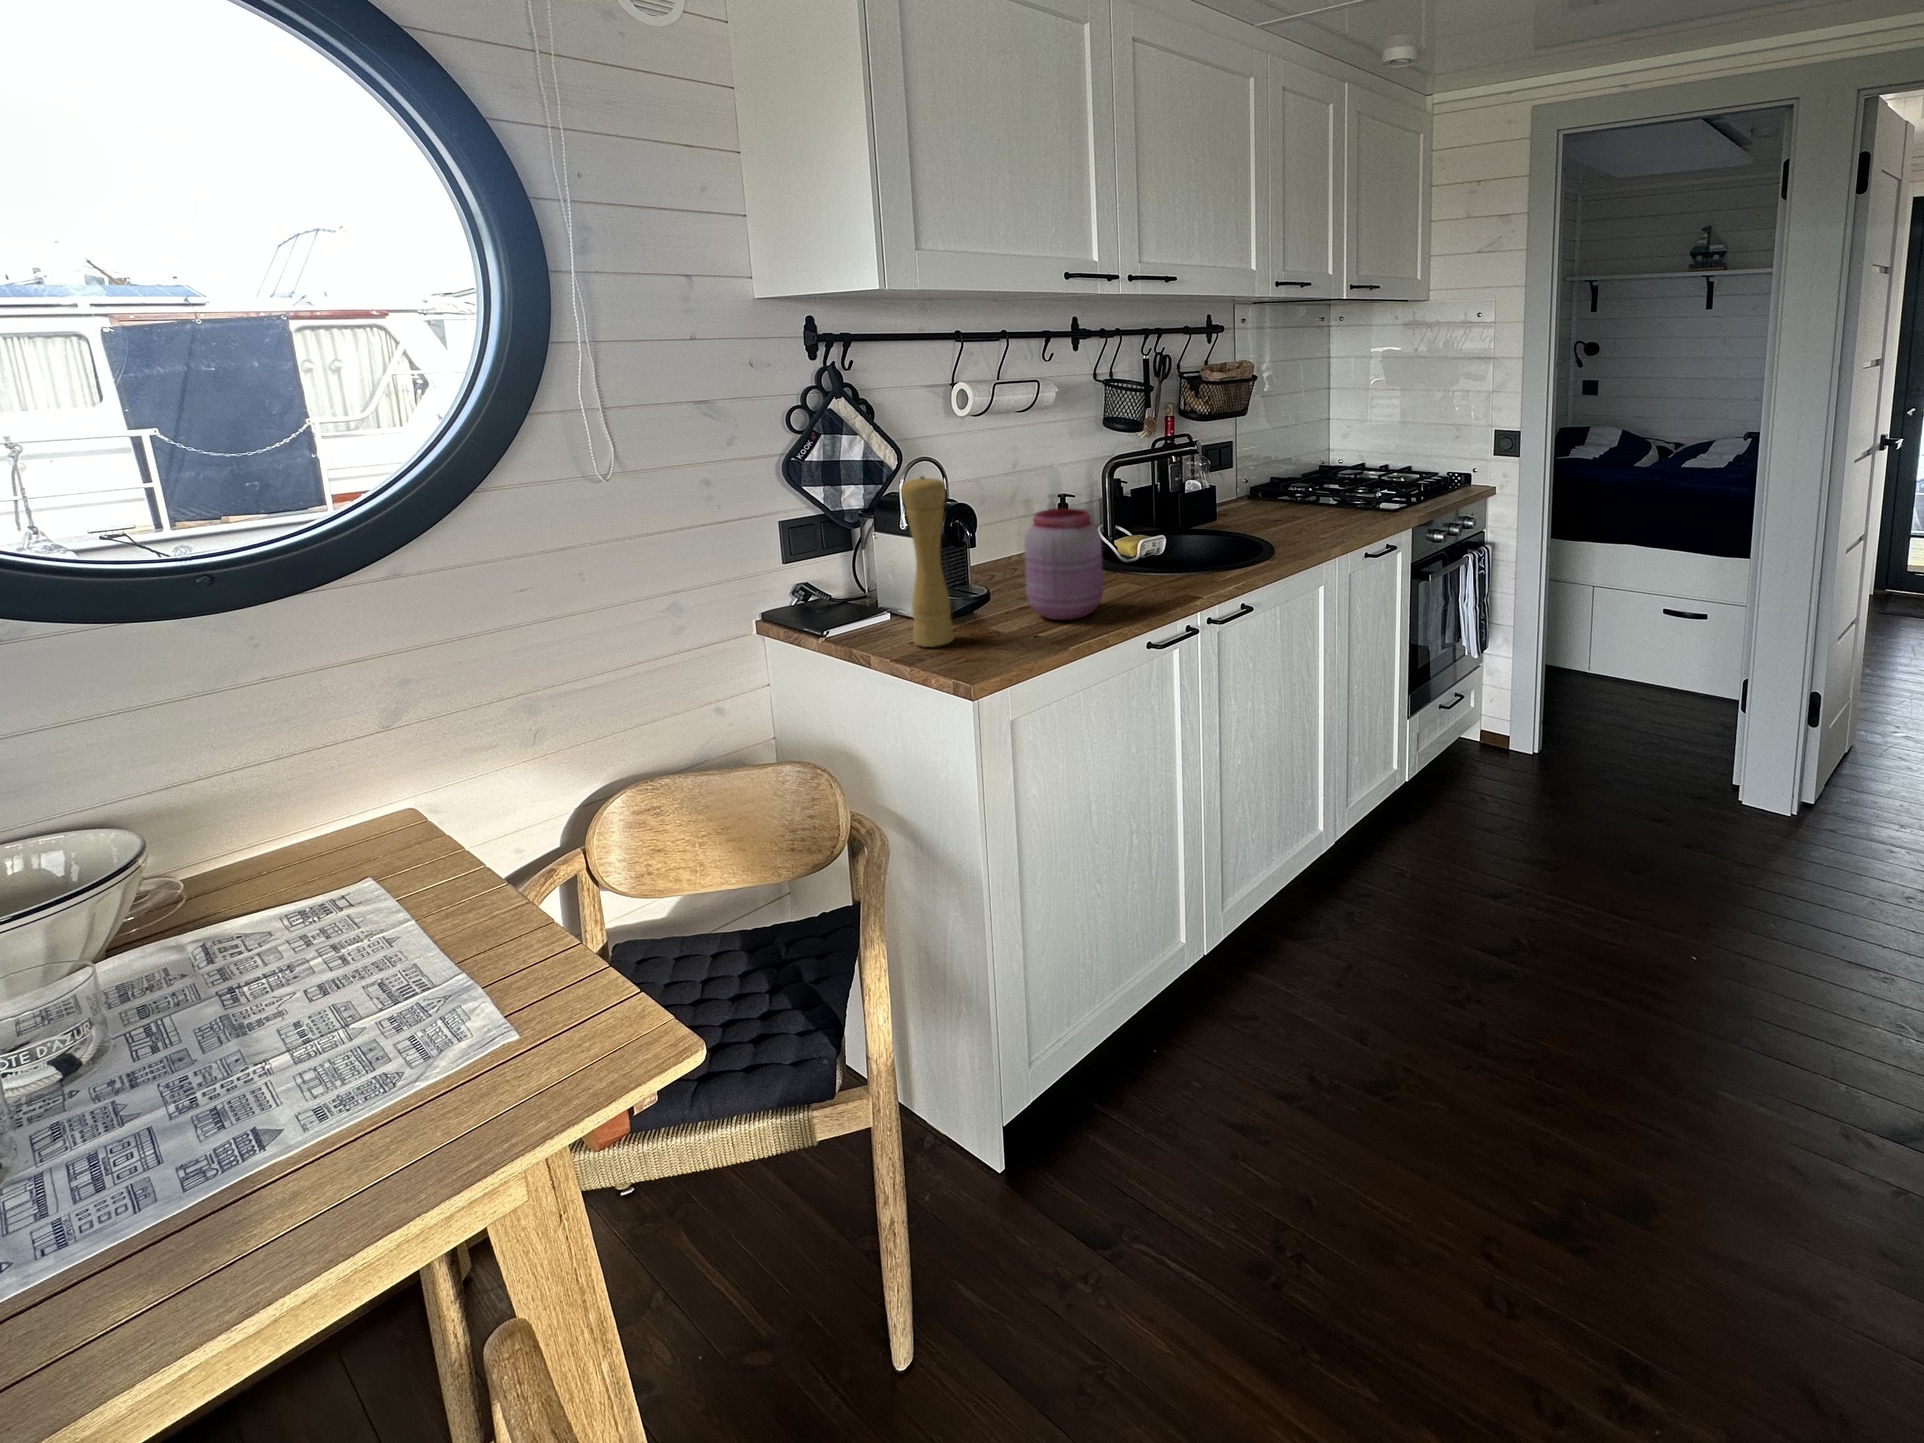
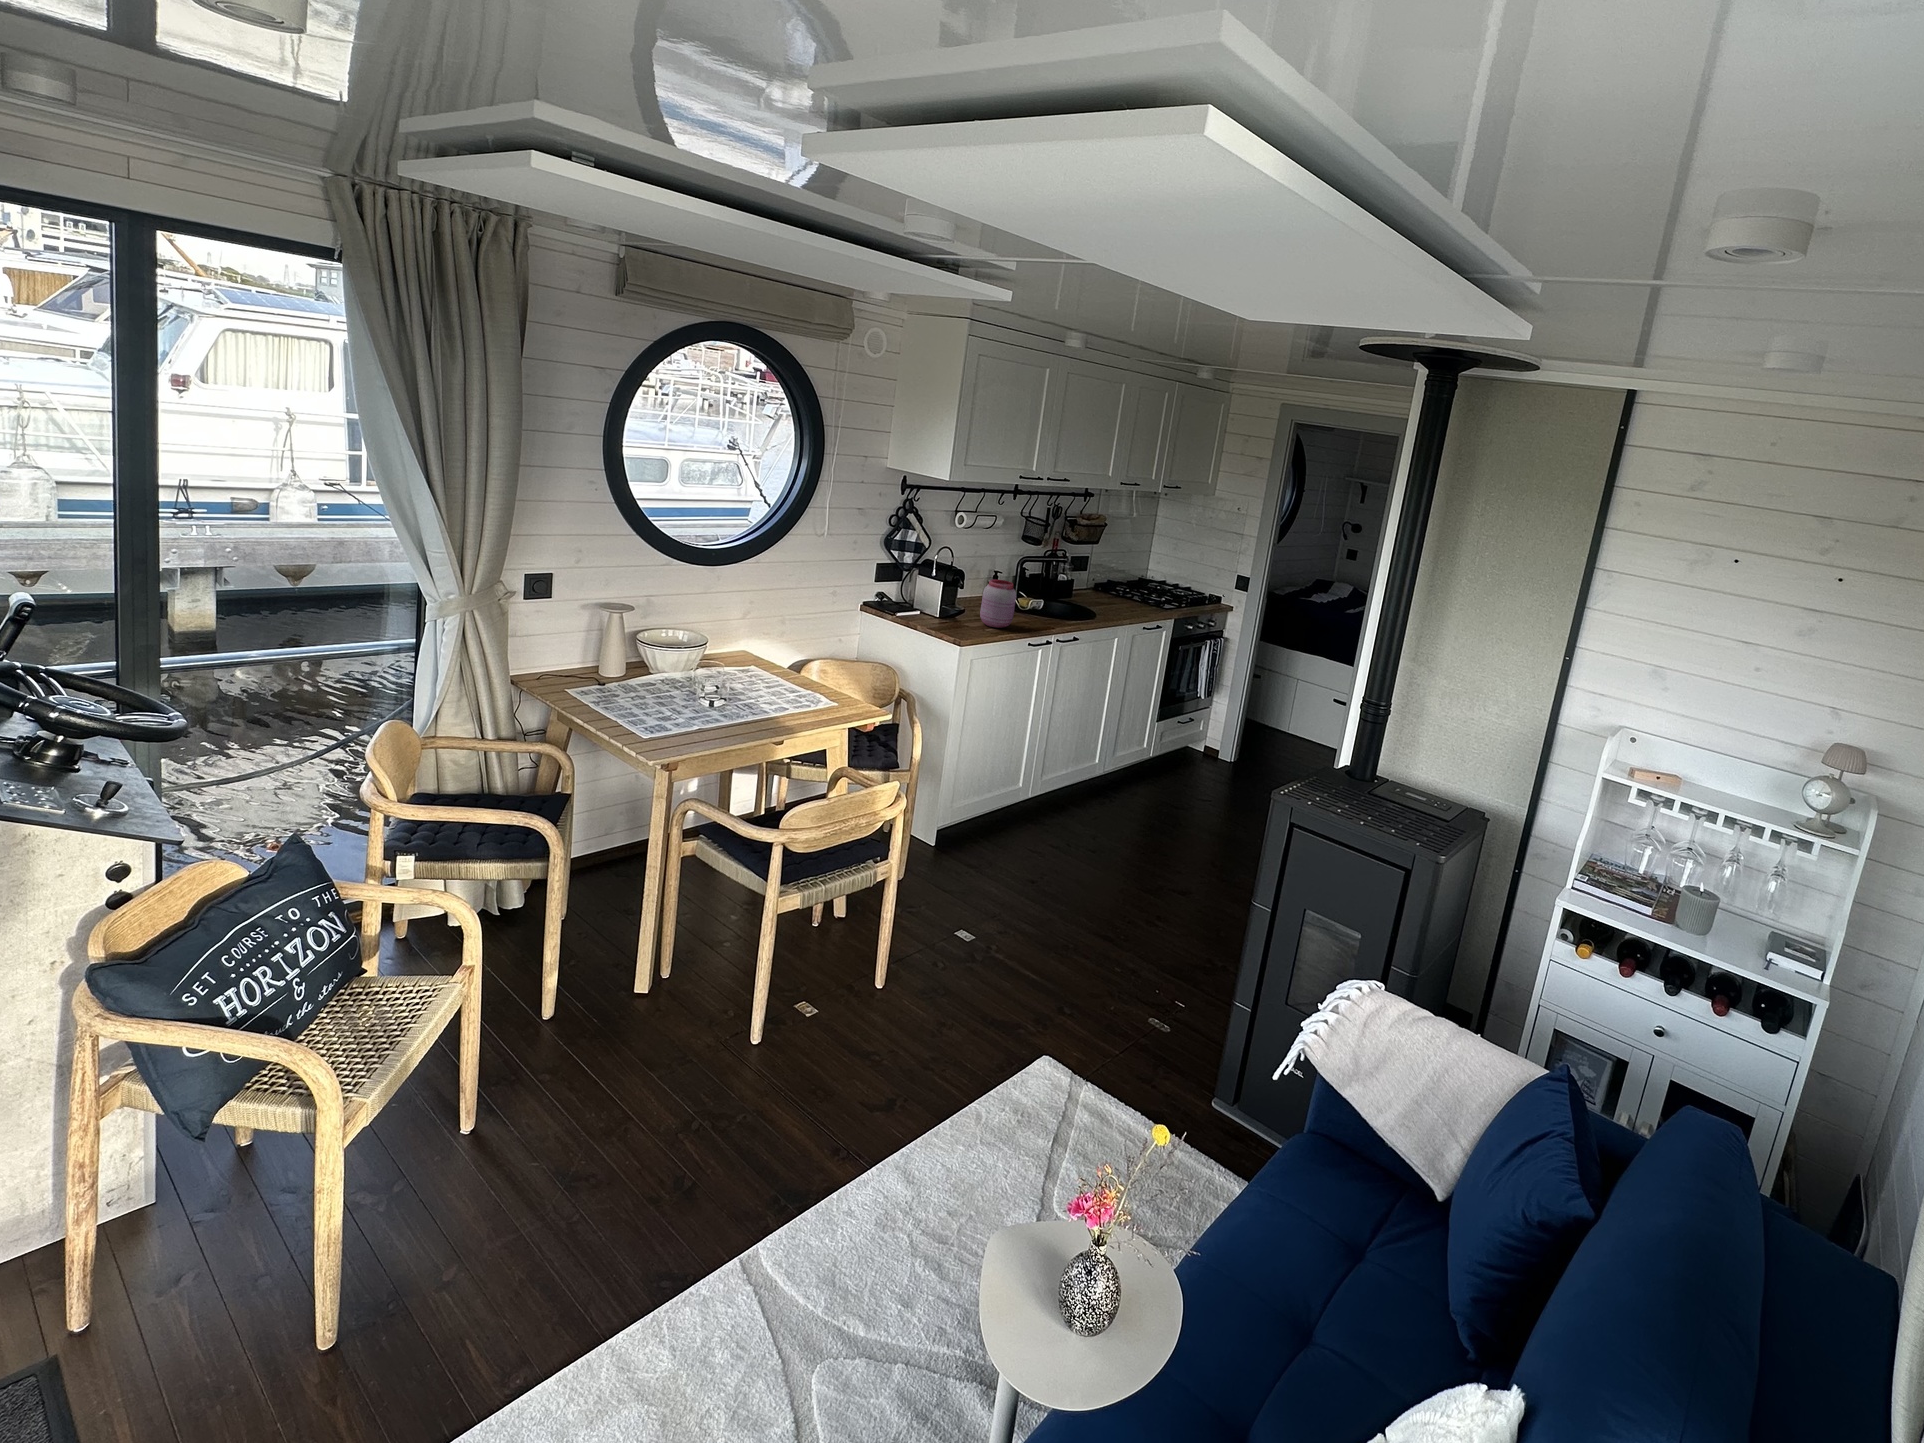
pepper mill: present [901,476,954,647] -> none [934,558,959,627]

